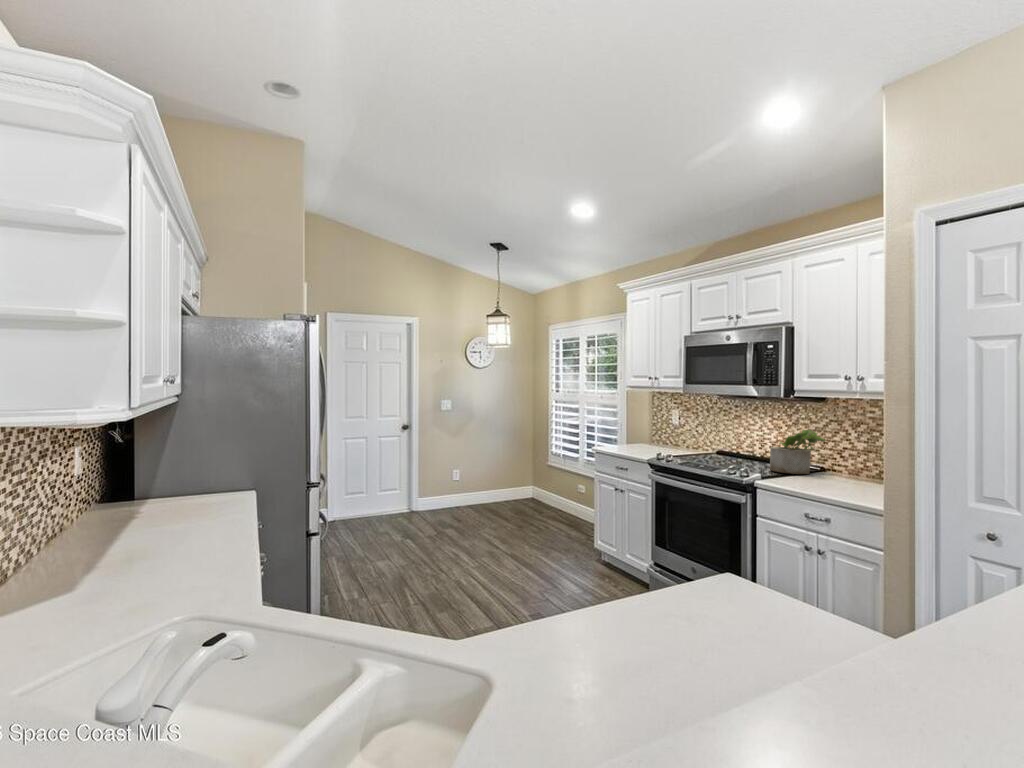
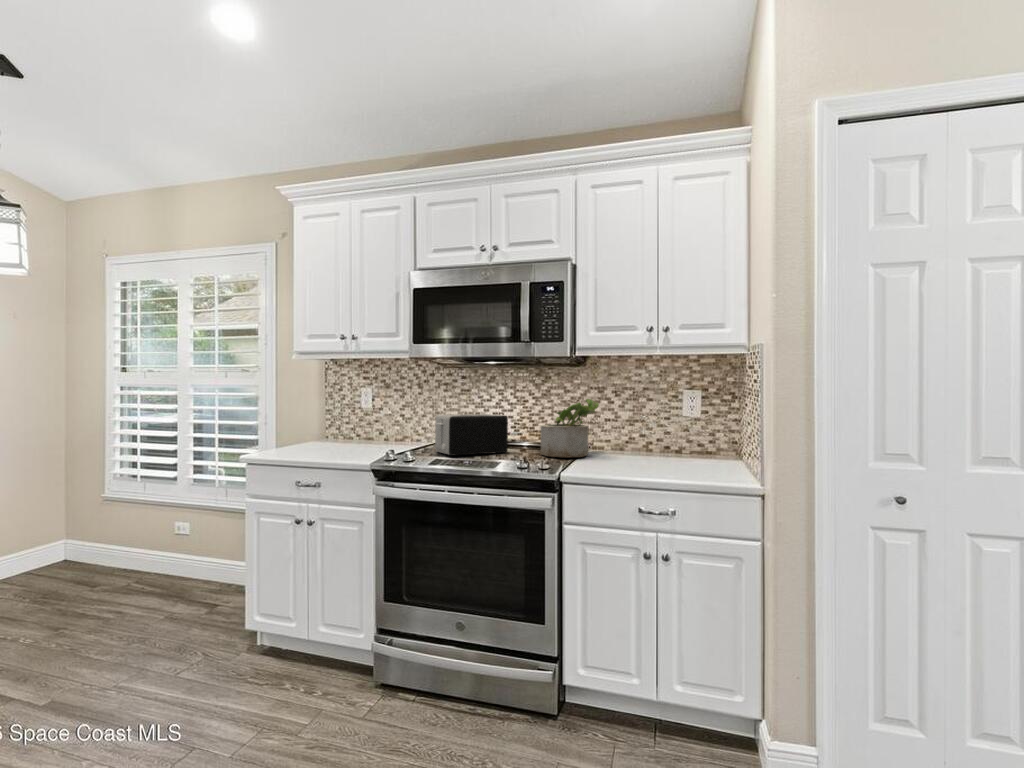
toaster: none [693,433,749,465] -> present [435,414,508,455]

